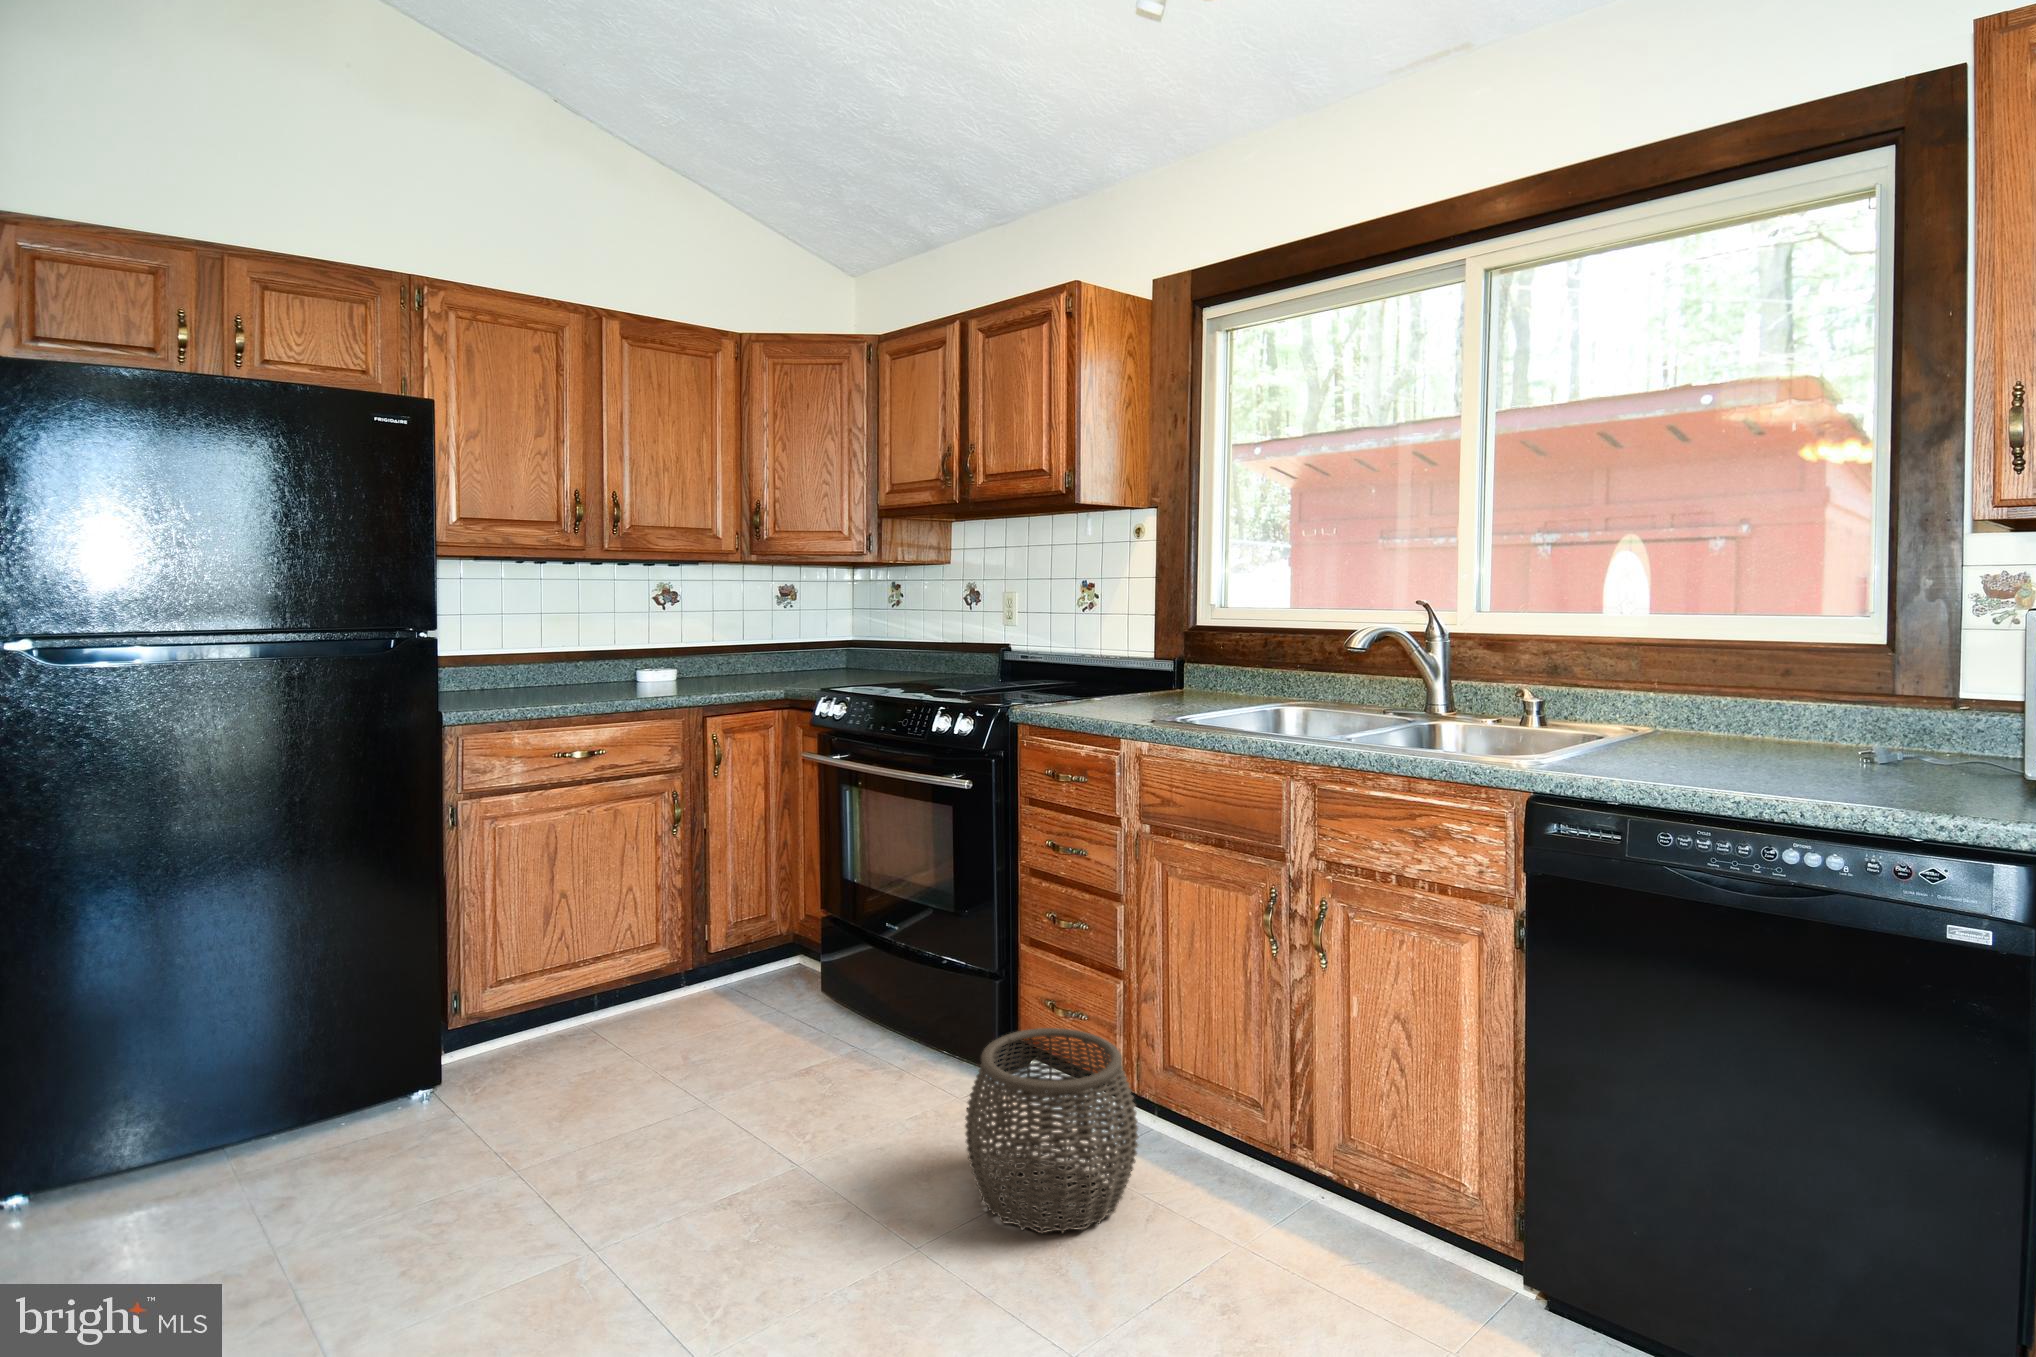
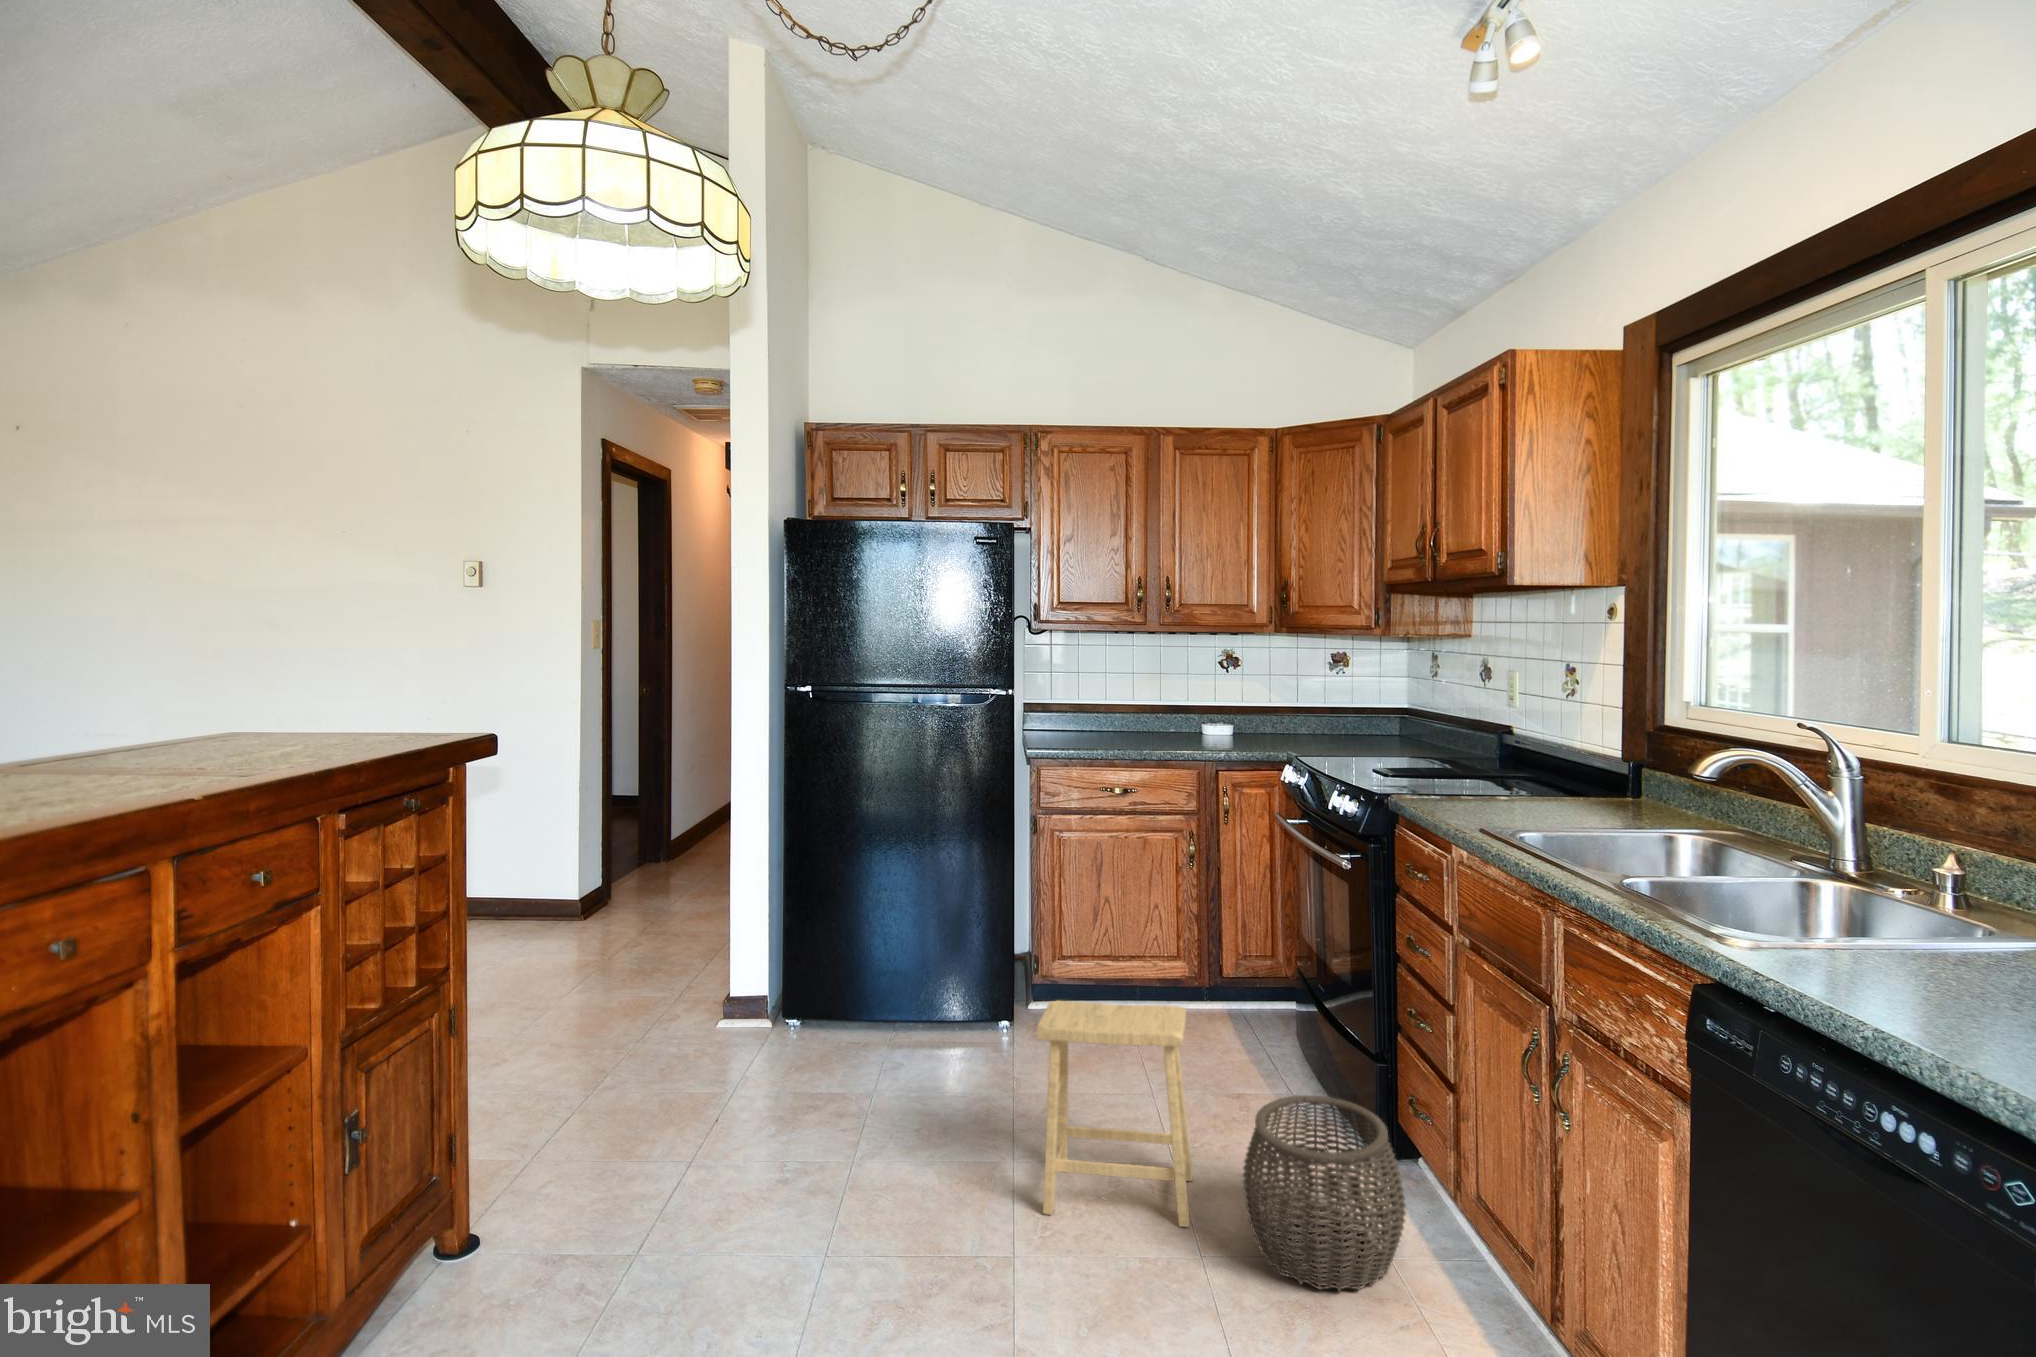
footstool: none [687,972,907,1297] -> present [1037,1001,1193,1227]

